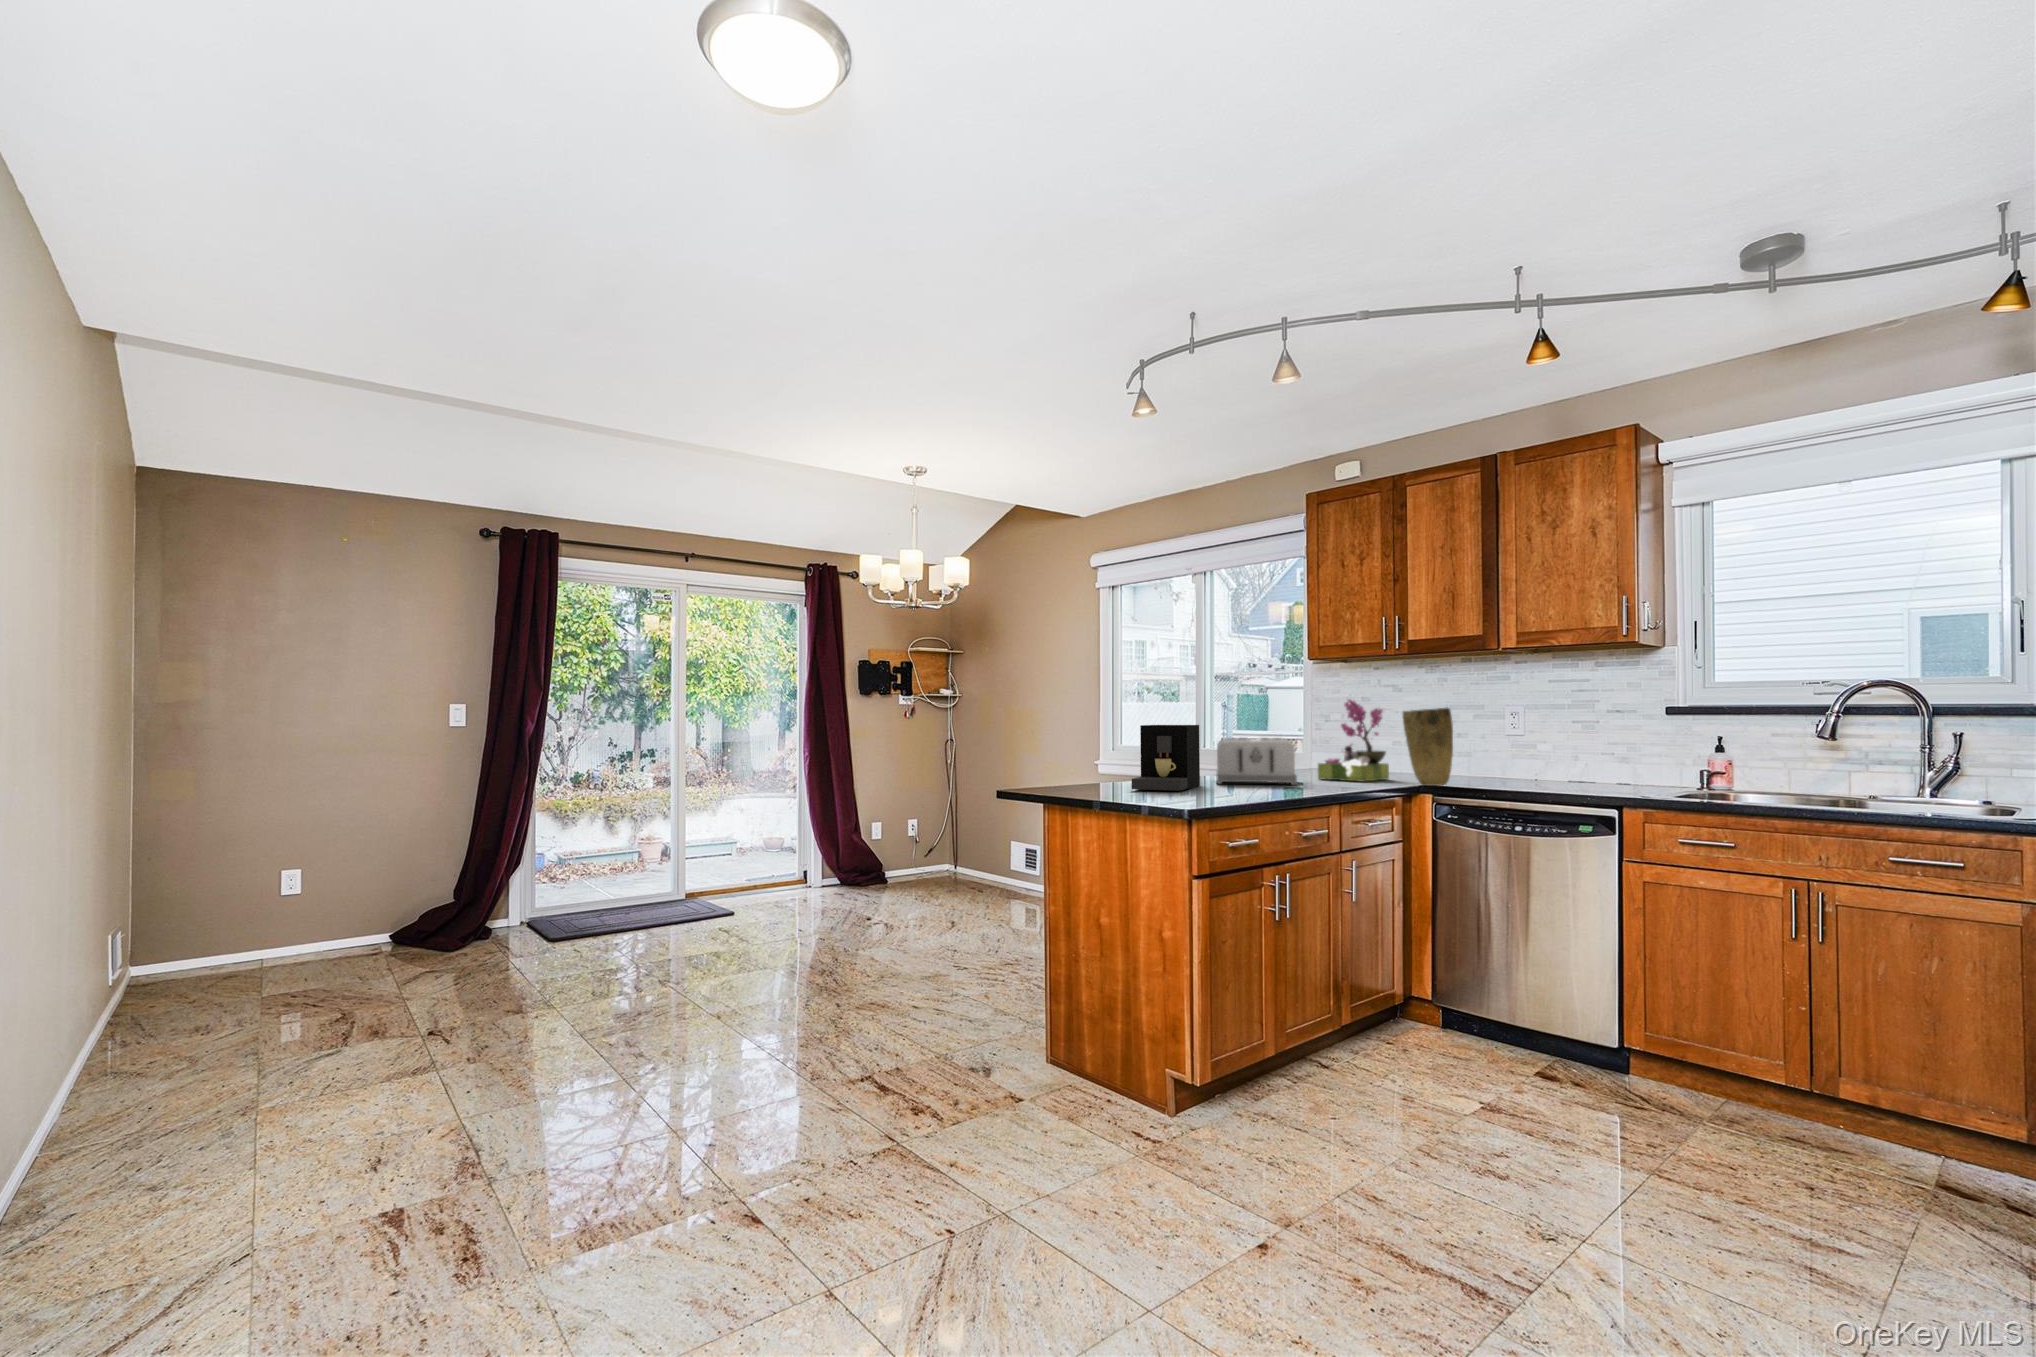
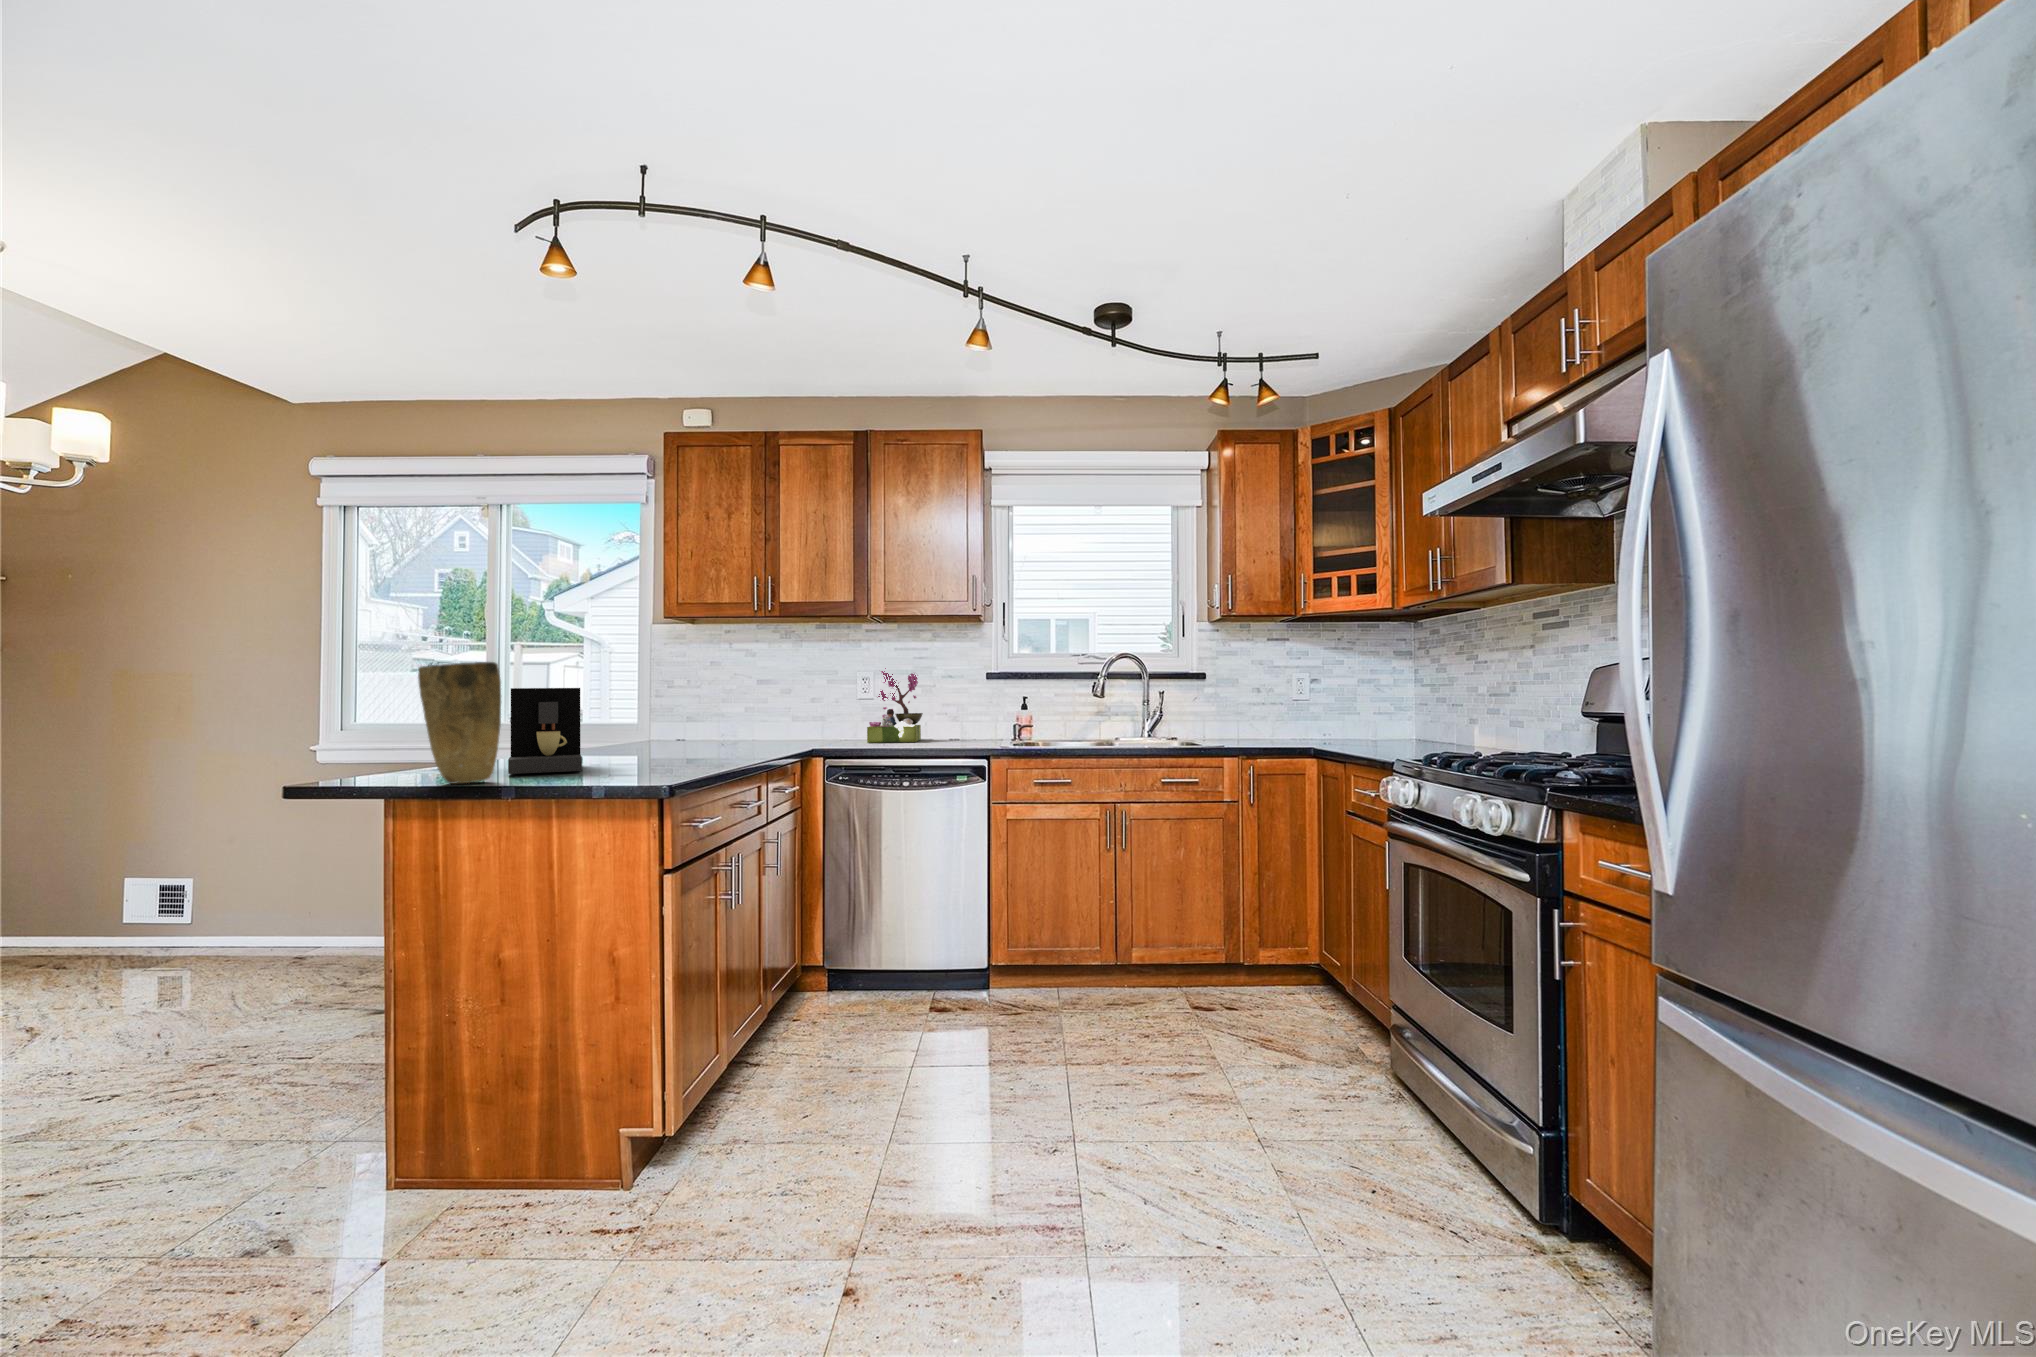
flower arrangement: present [1318,699,1389,782] -> present [867,668,923,743]
vase: present [1403,708,1453,786] -> present [418,662,501,784]
toaster: present [1216,737,1297,785] -> none [573,705,691,762]

